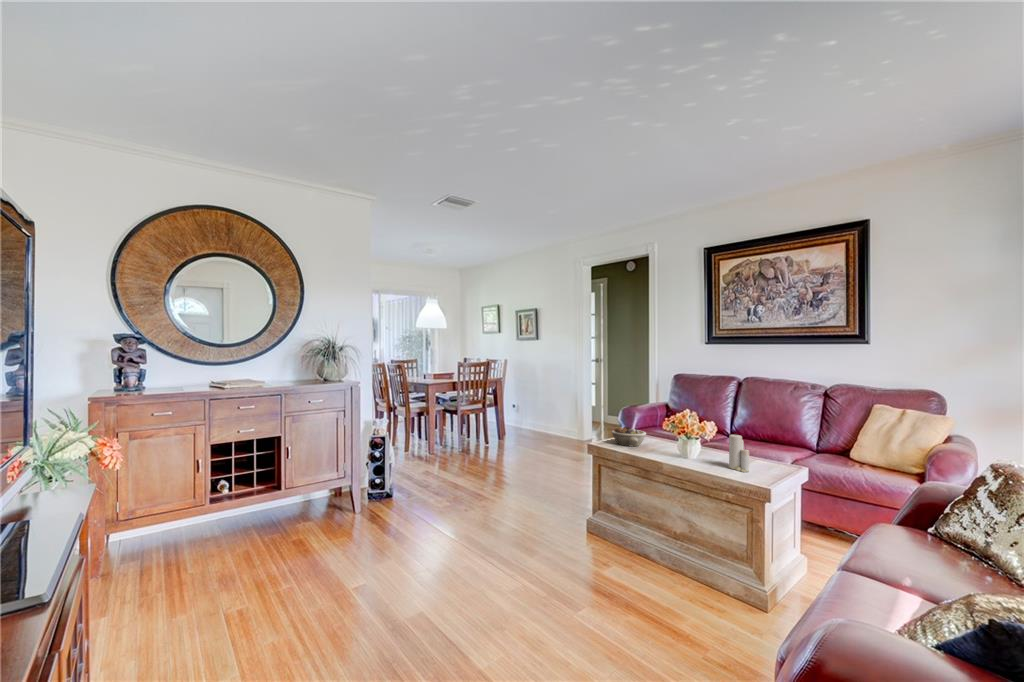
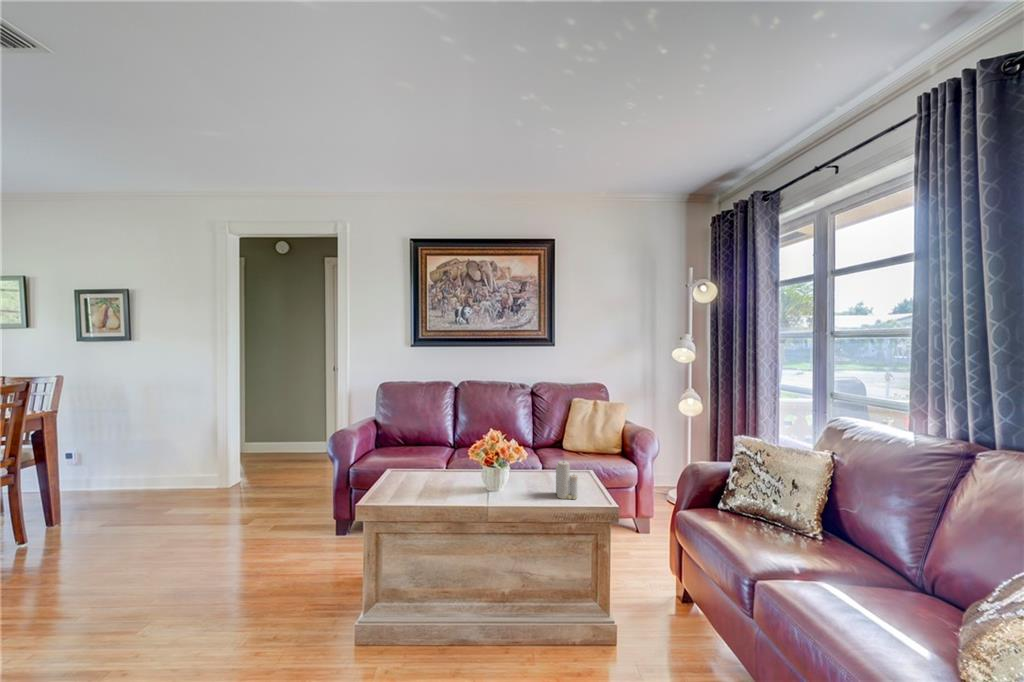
succulent planter: present [612,427,646,446] -> none [407,473,451,501]

